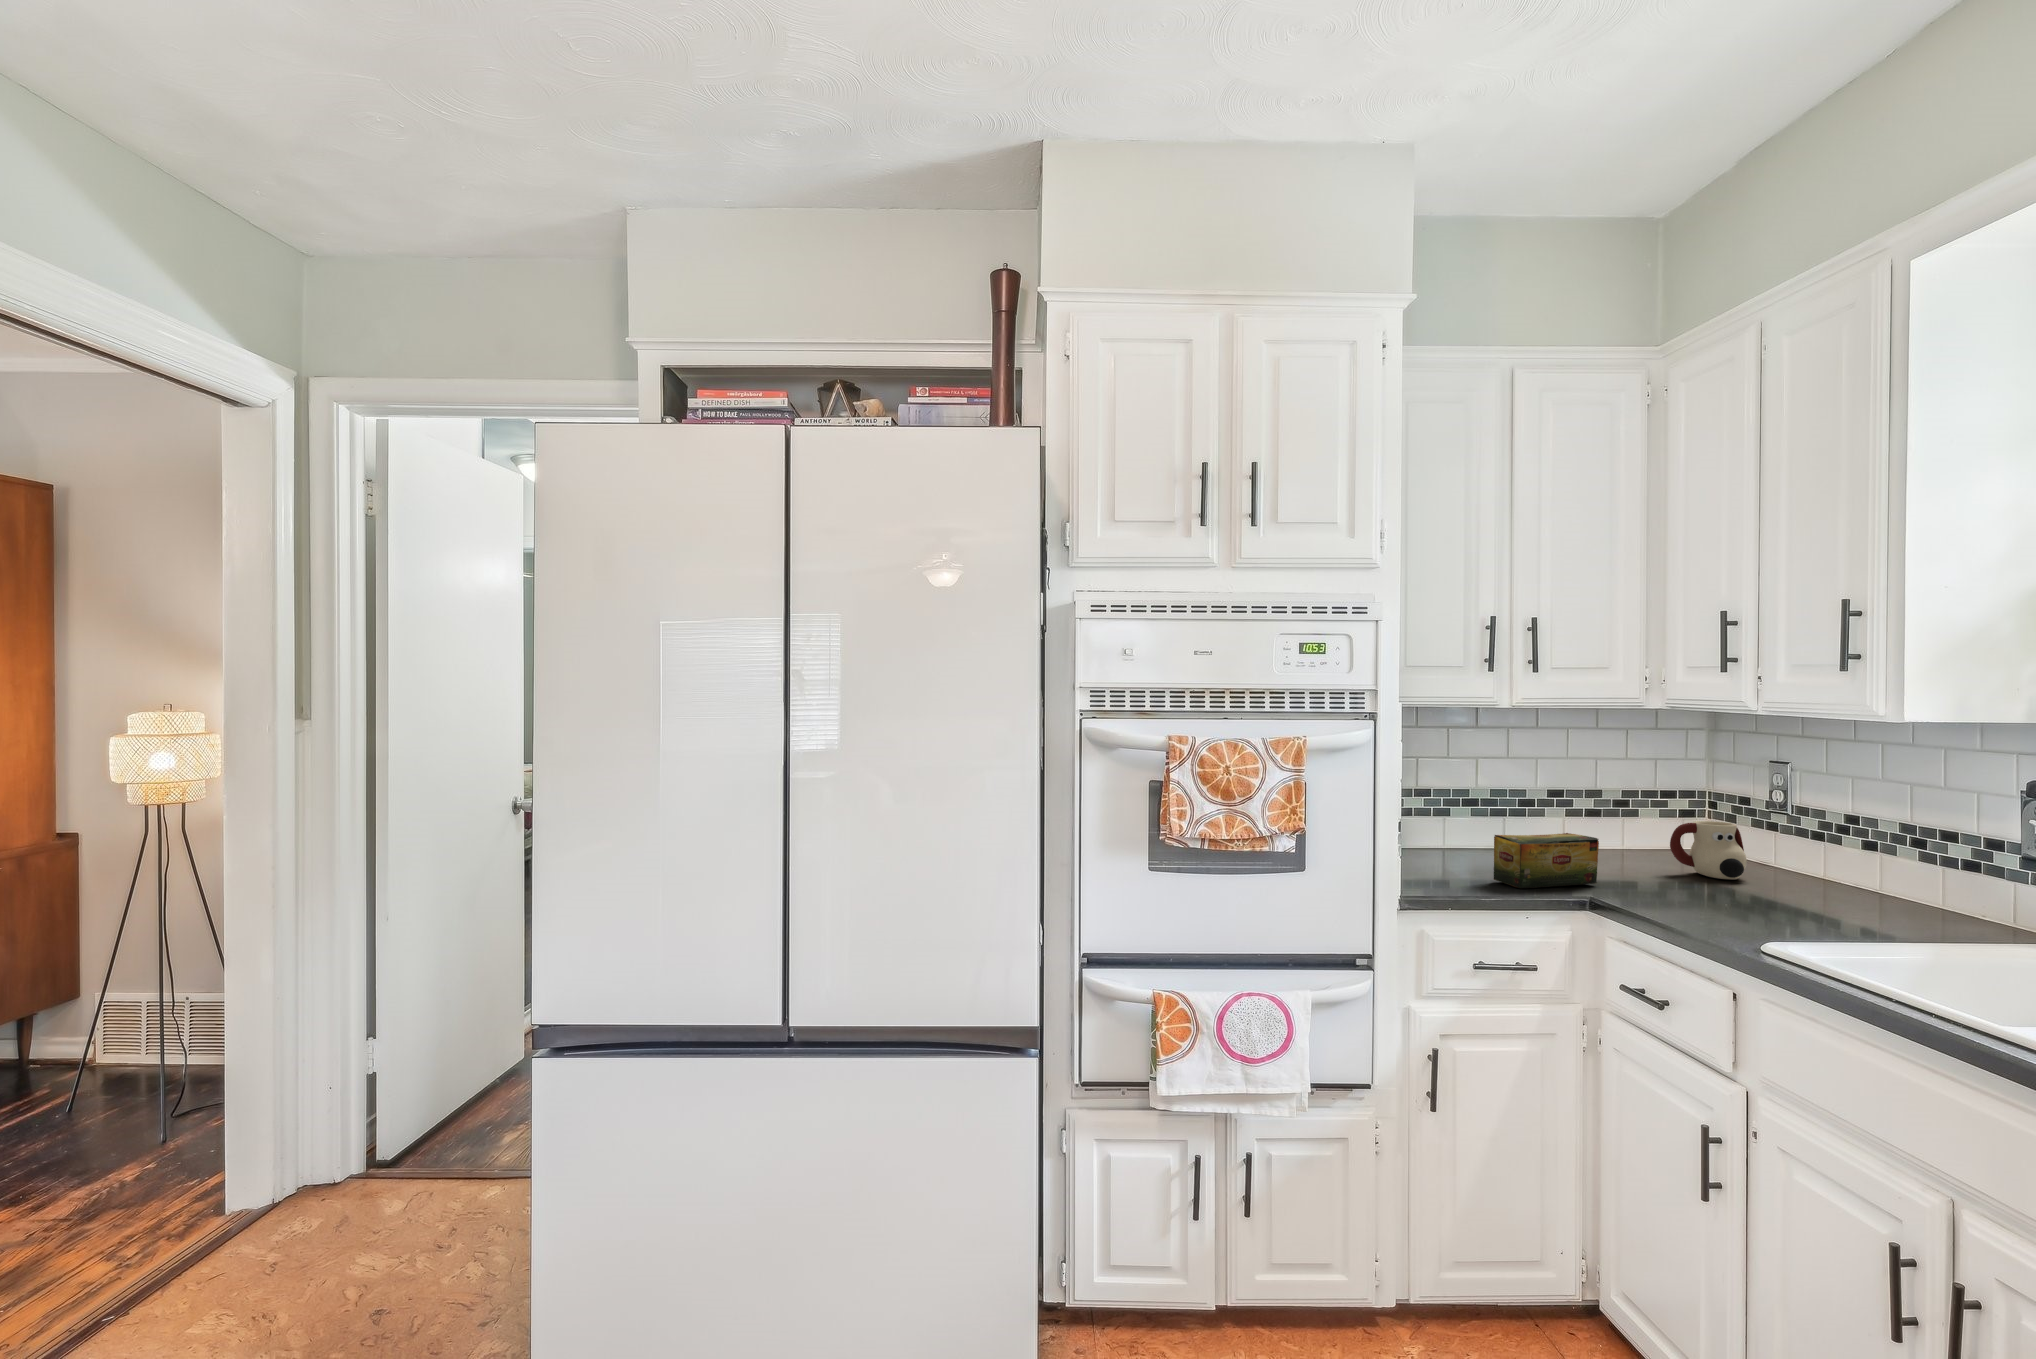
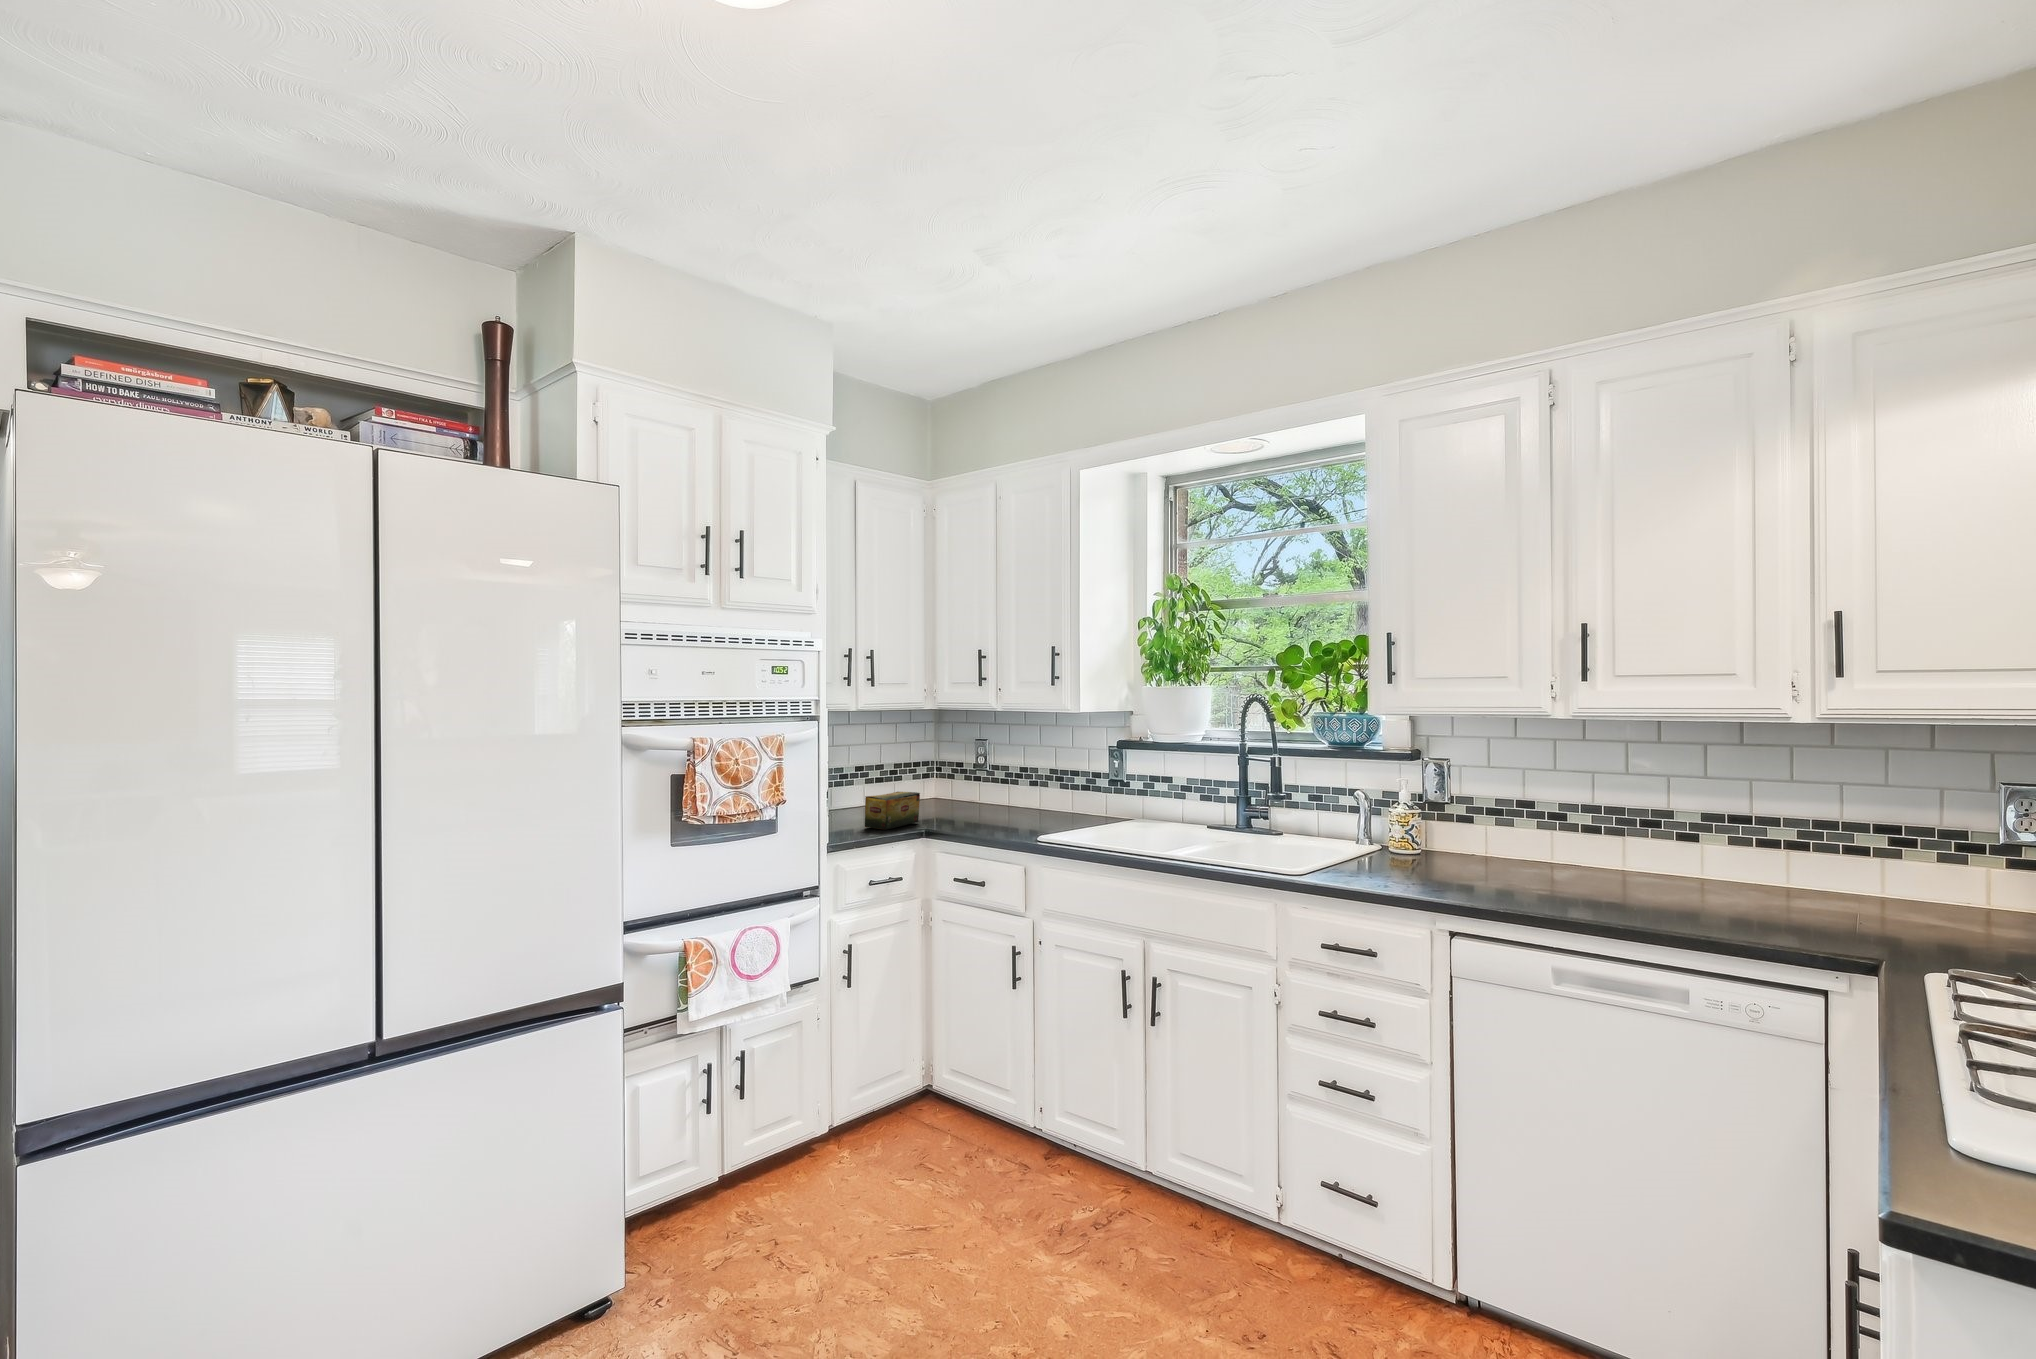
mug: present [1670,821,1747,880] -> none [938,778,978,812]

